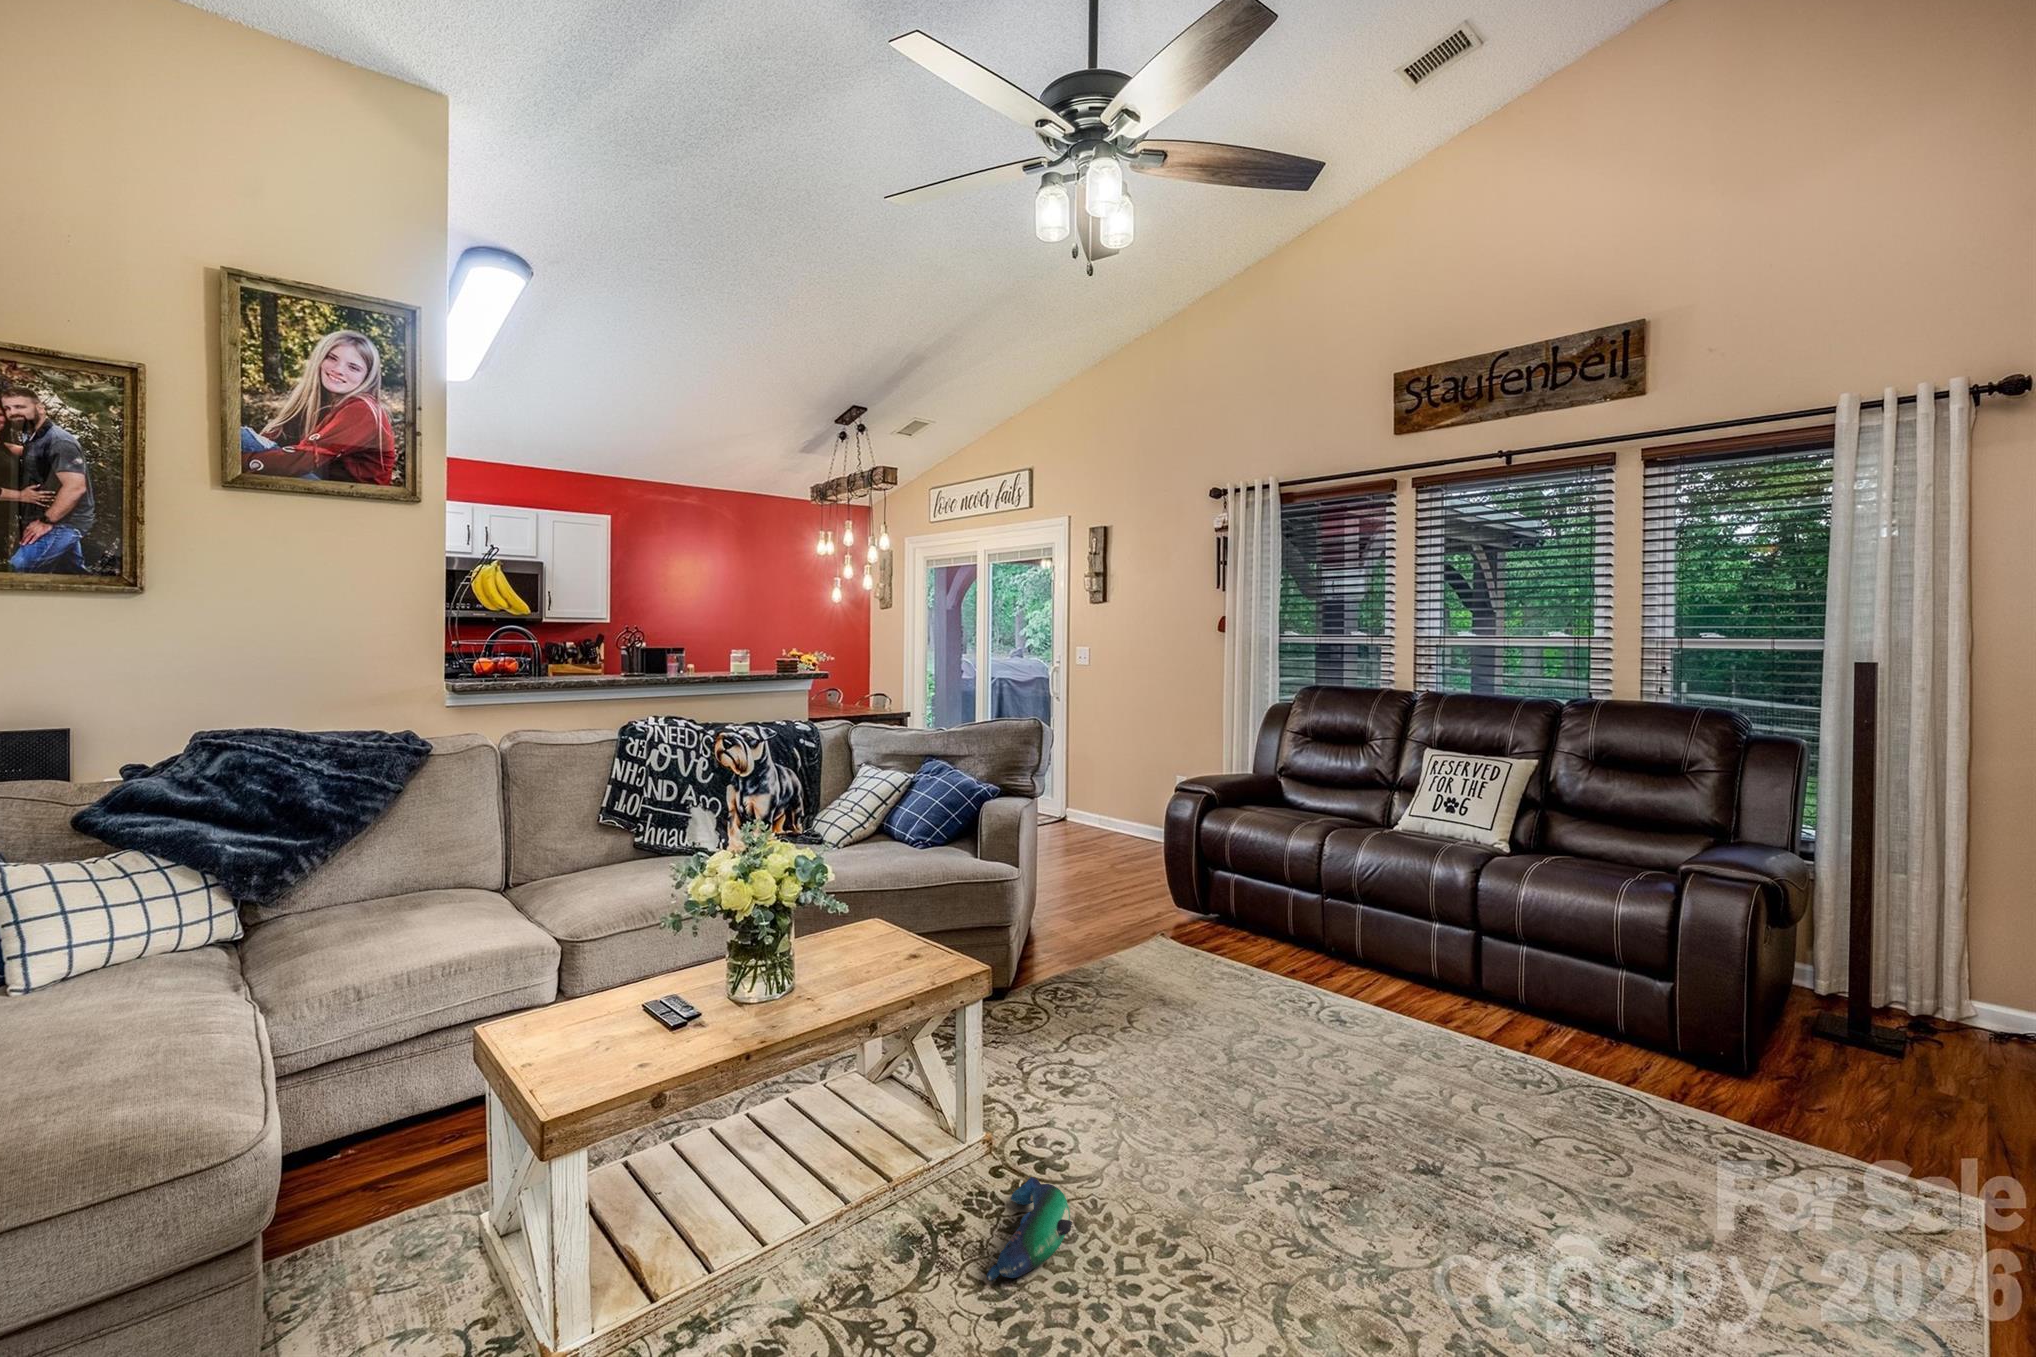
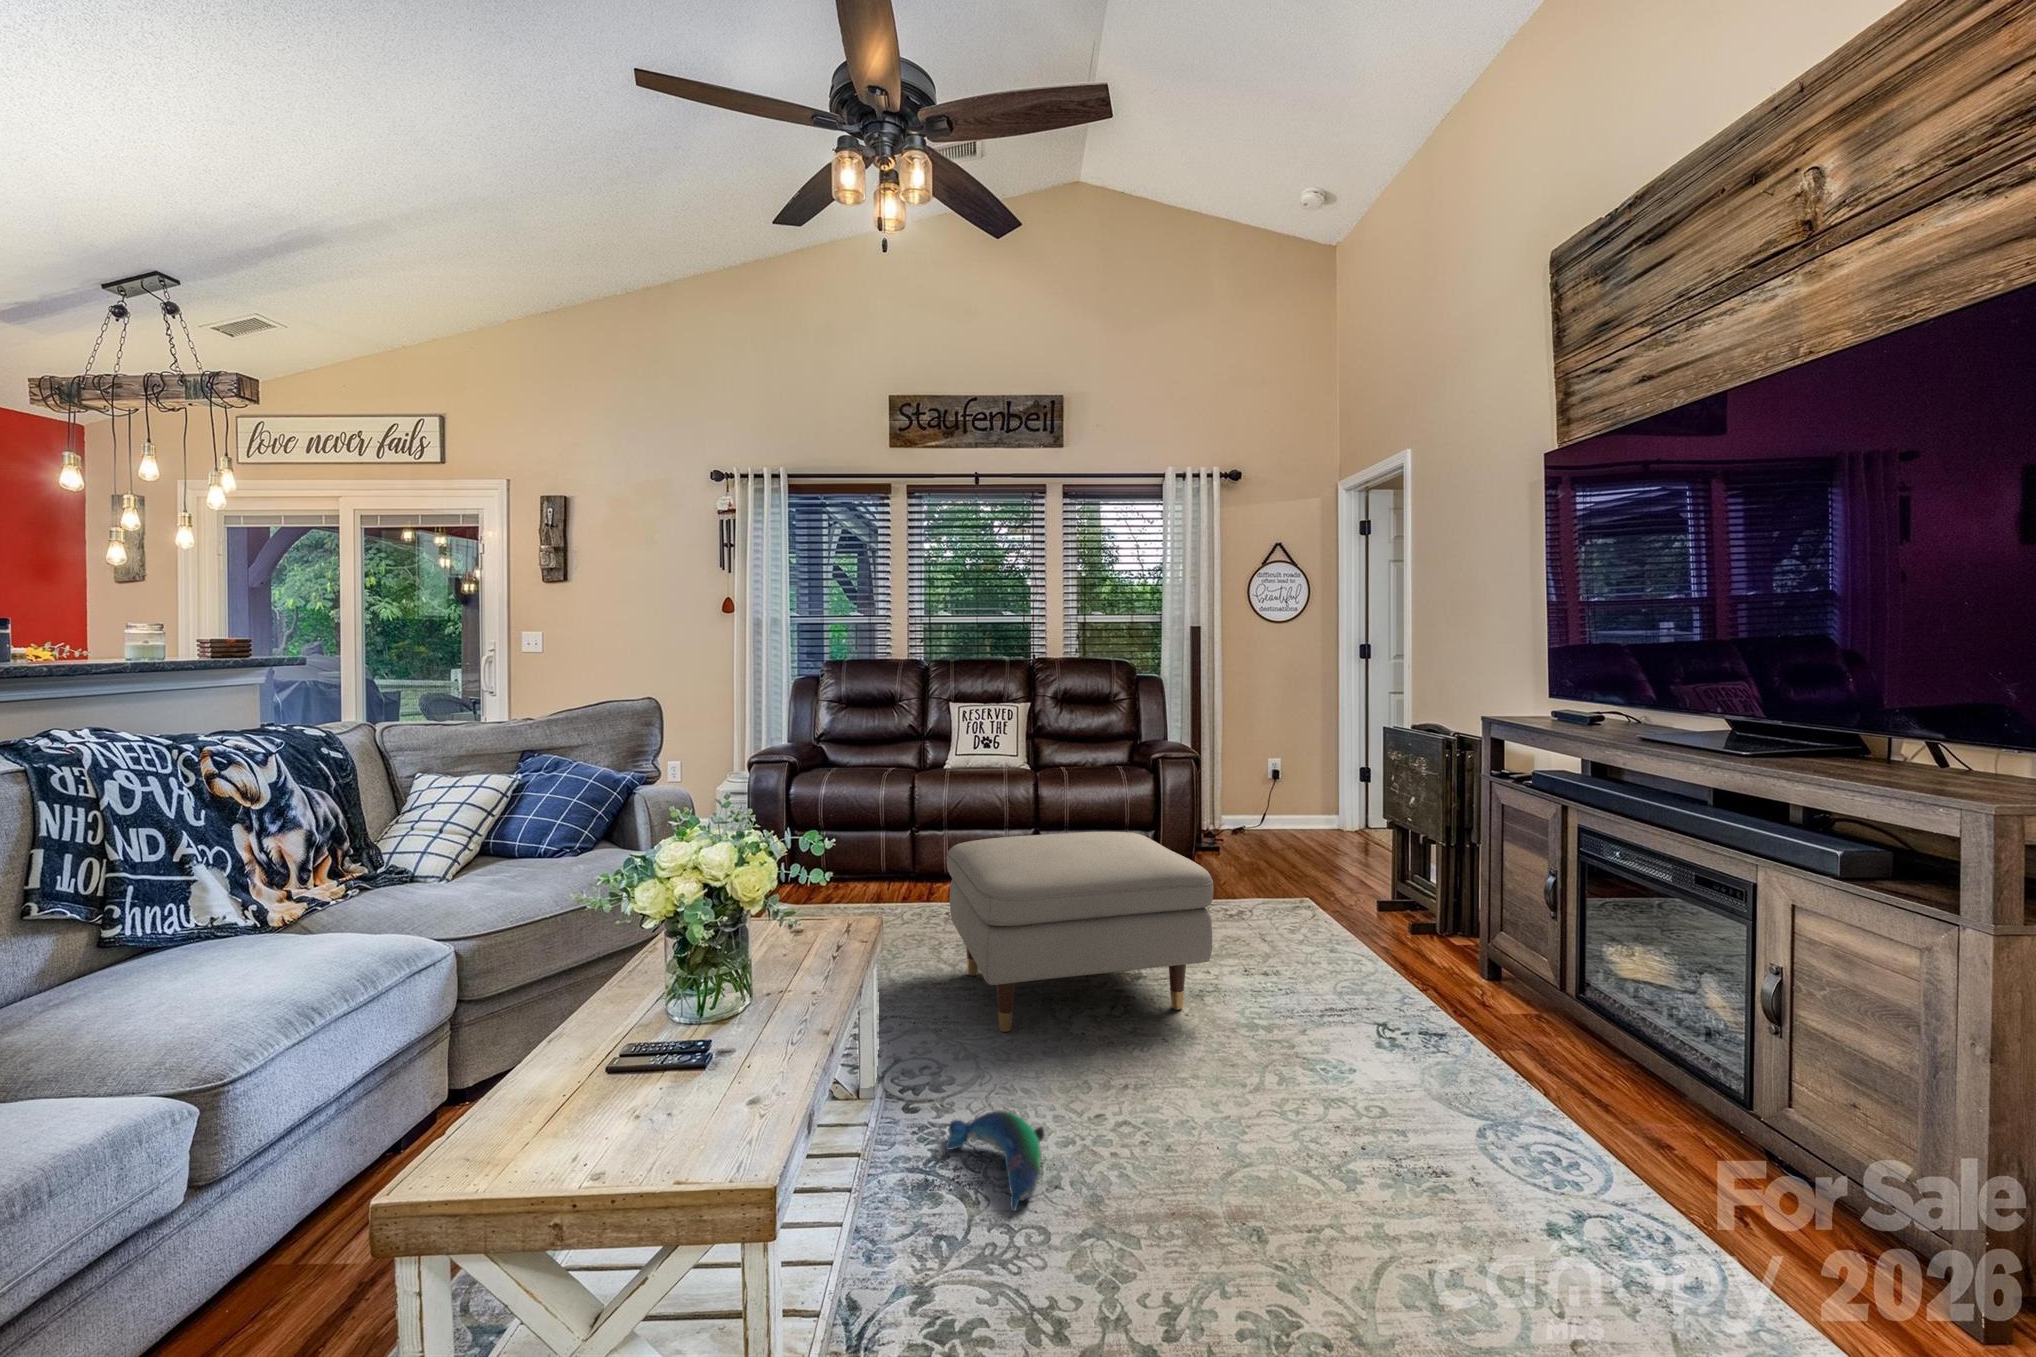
ottoman: none [1176,910,1518,1207] -> present [947,832,1213,1032]

